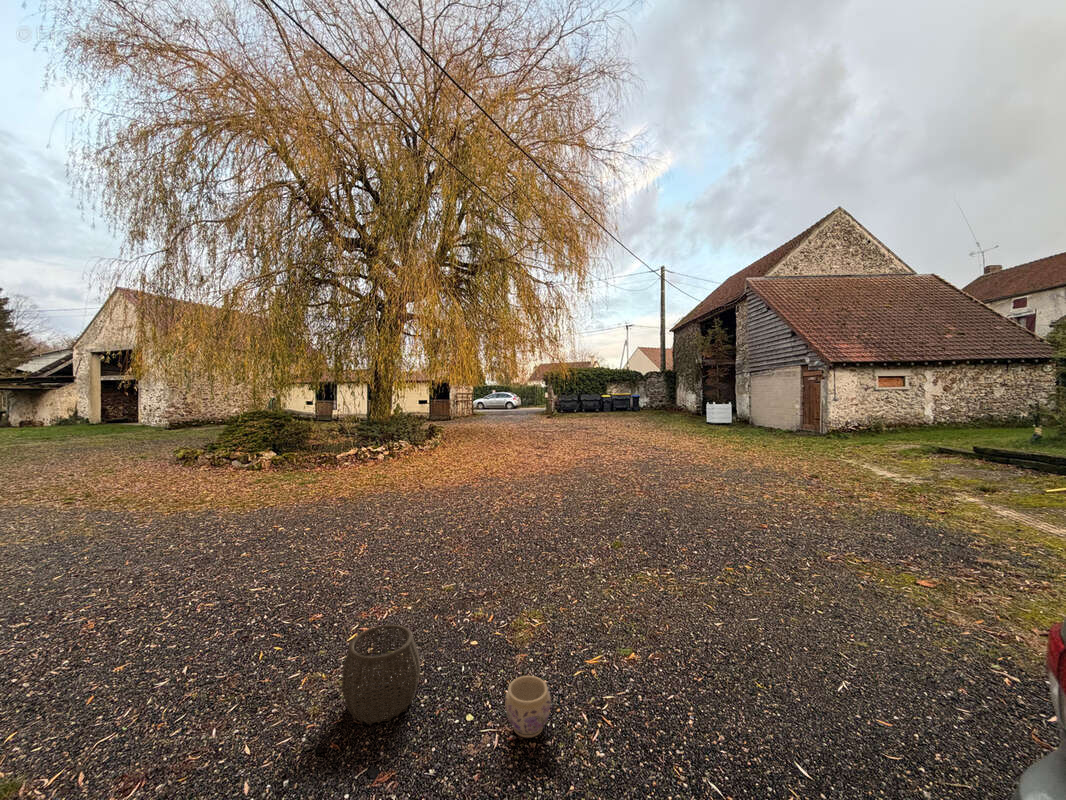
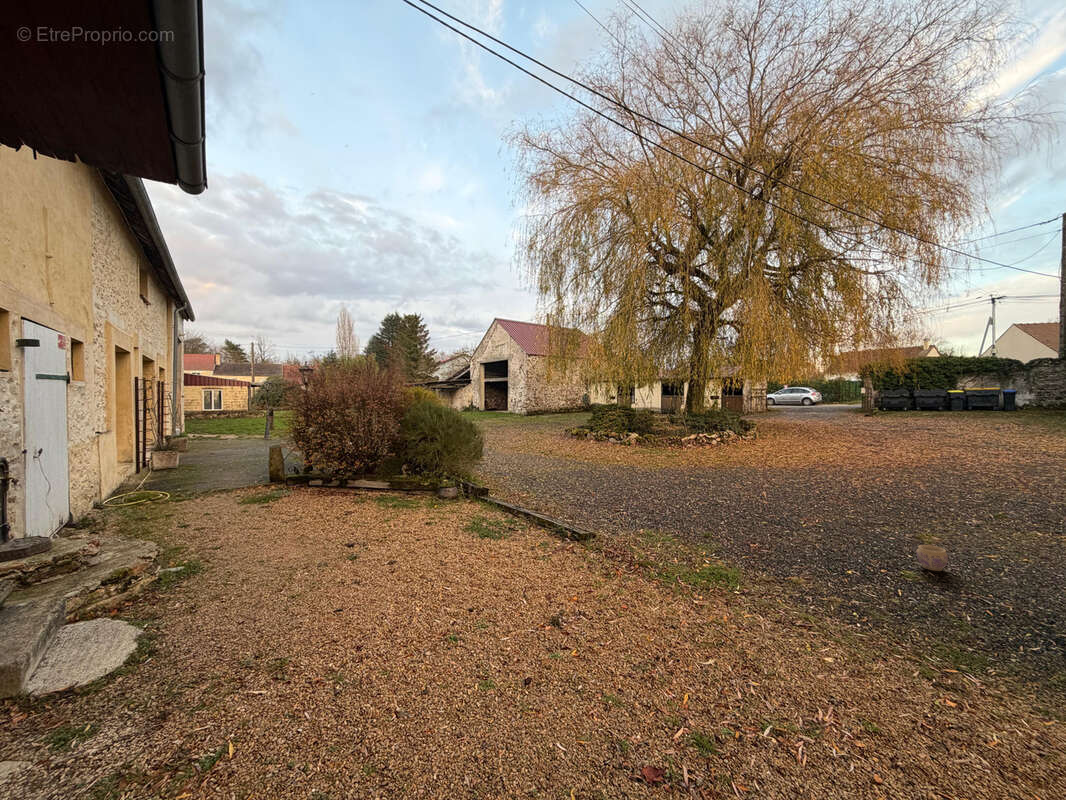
woven basket: present [342,625,420,724] -> none [812,513,856,553]

